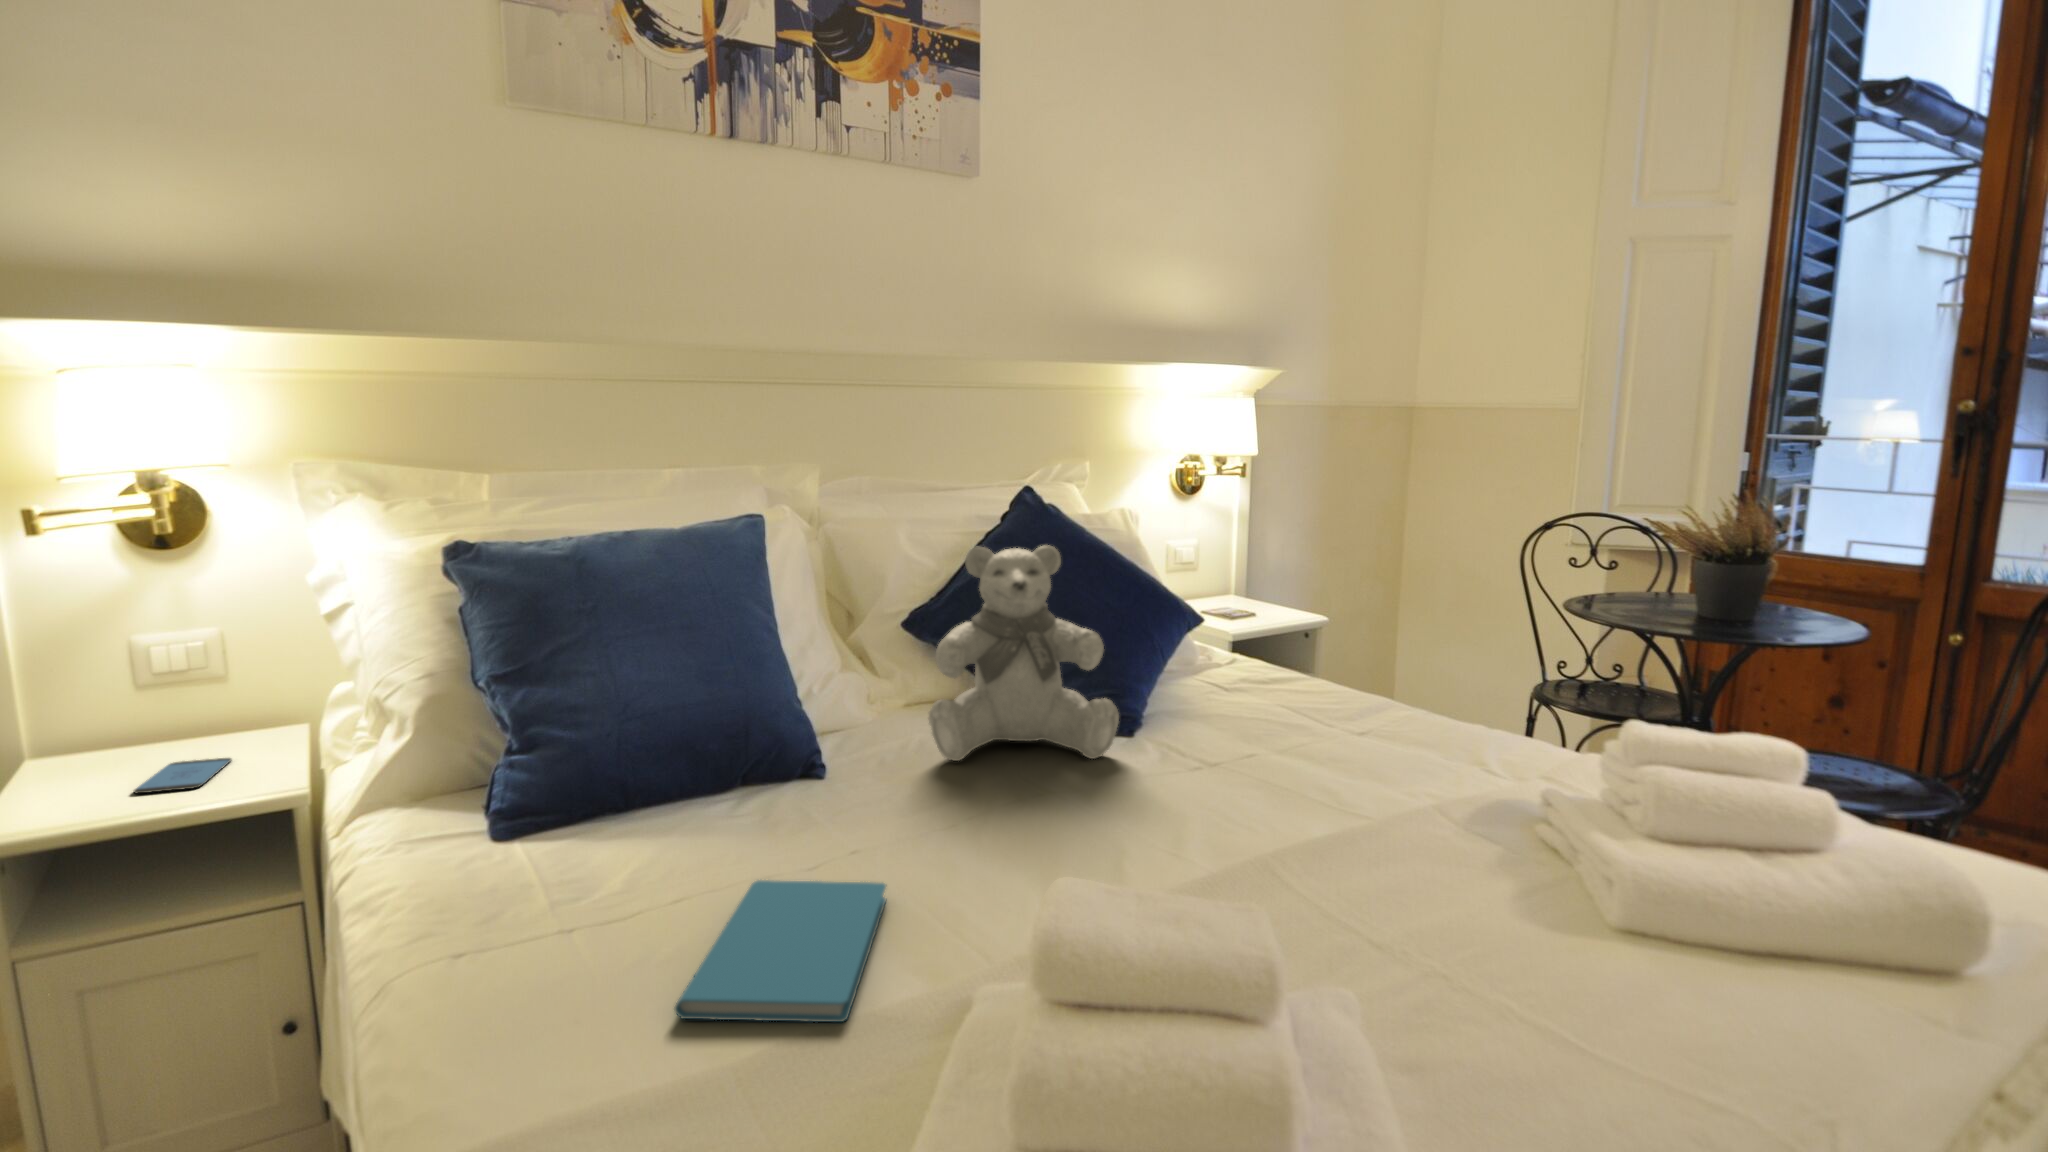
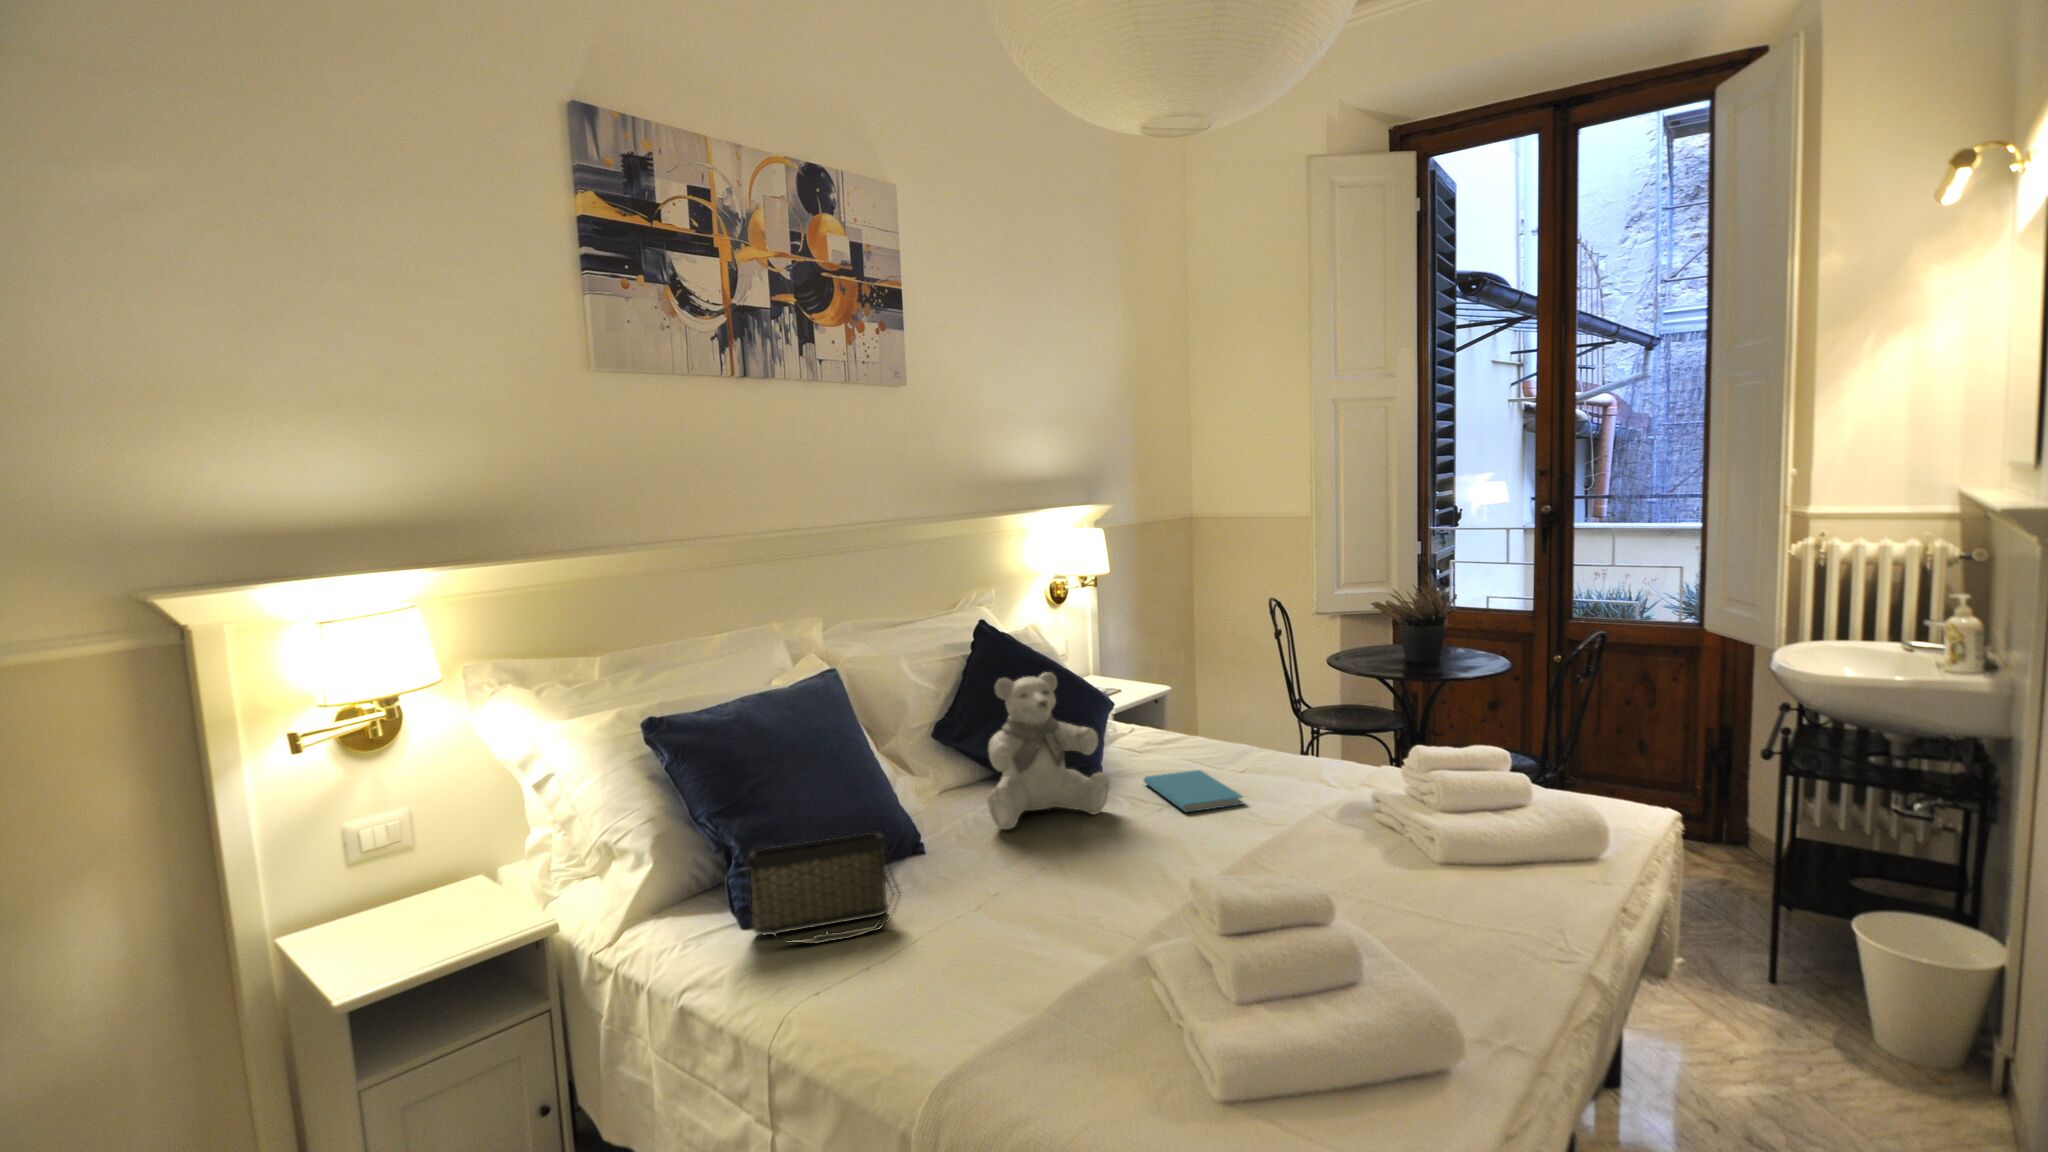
handbag: none [461,730,685,878] -> present [746,833,899,944]
smartphone: present [134,758,231,793] -> none [413,911,470,946]
book: present [675,880,886,1022] -> present [1144,770,1243,812]

